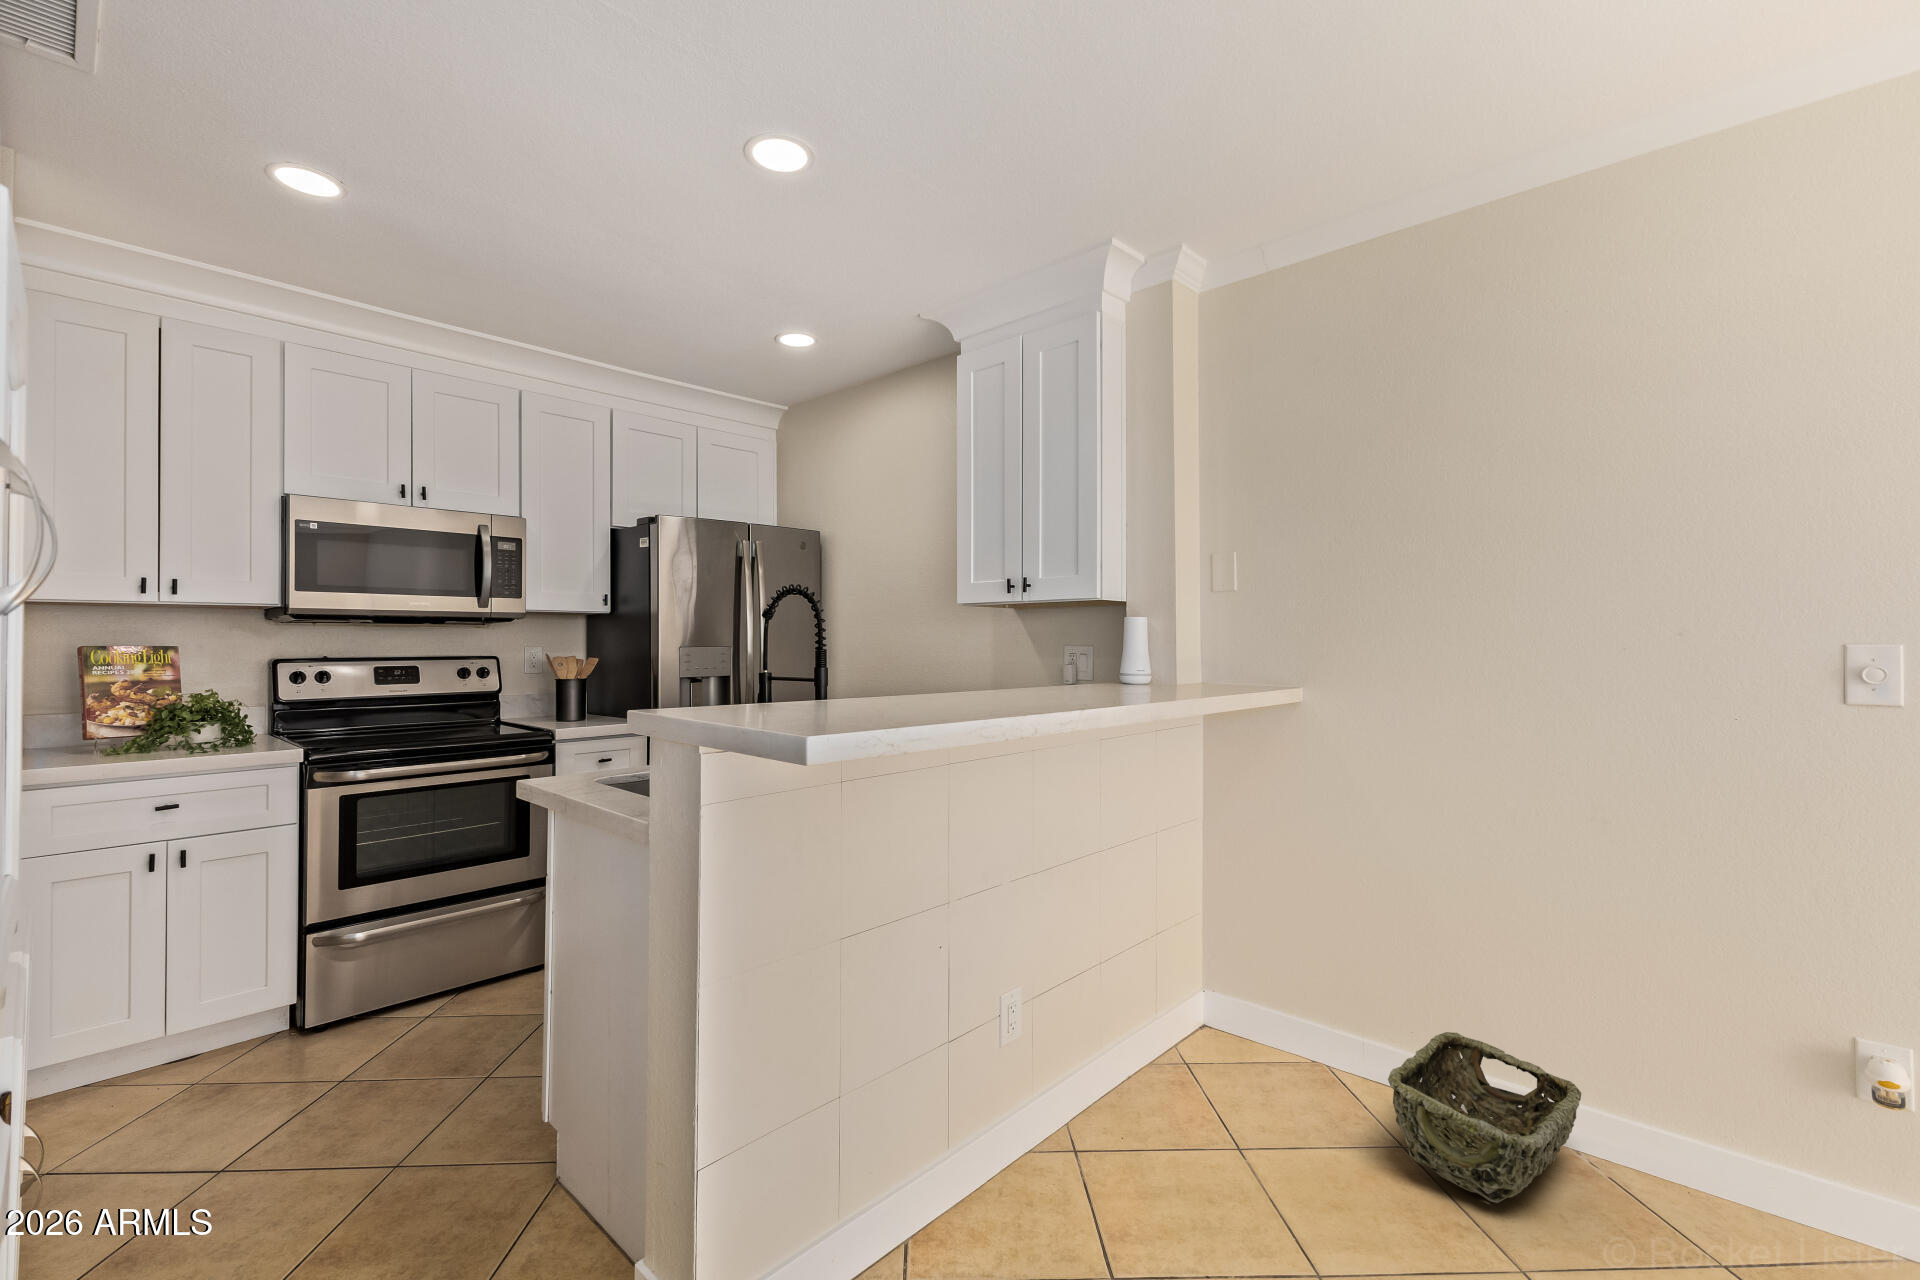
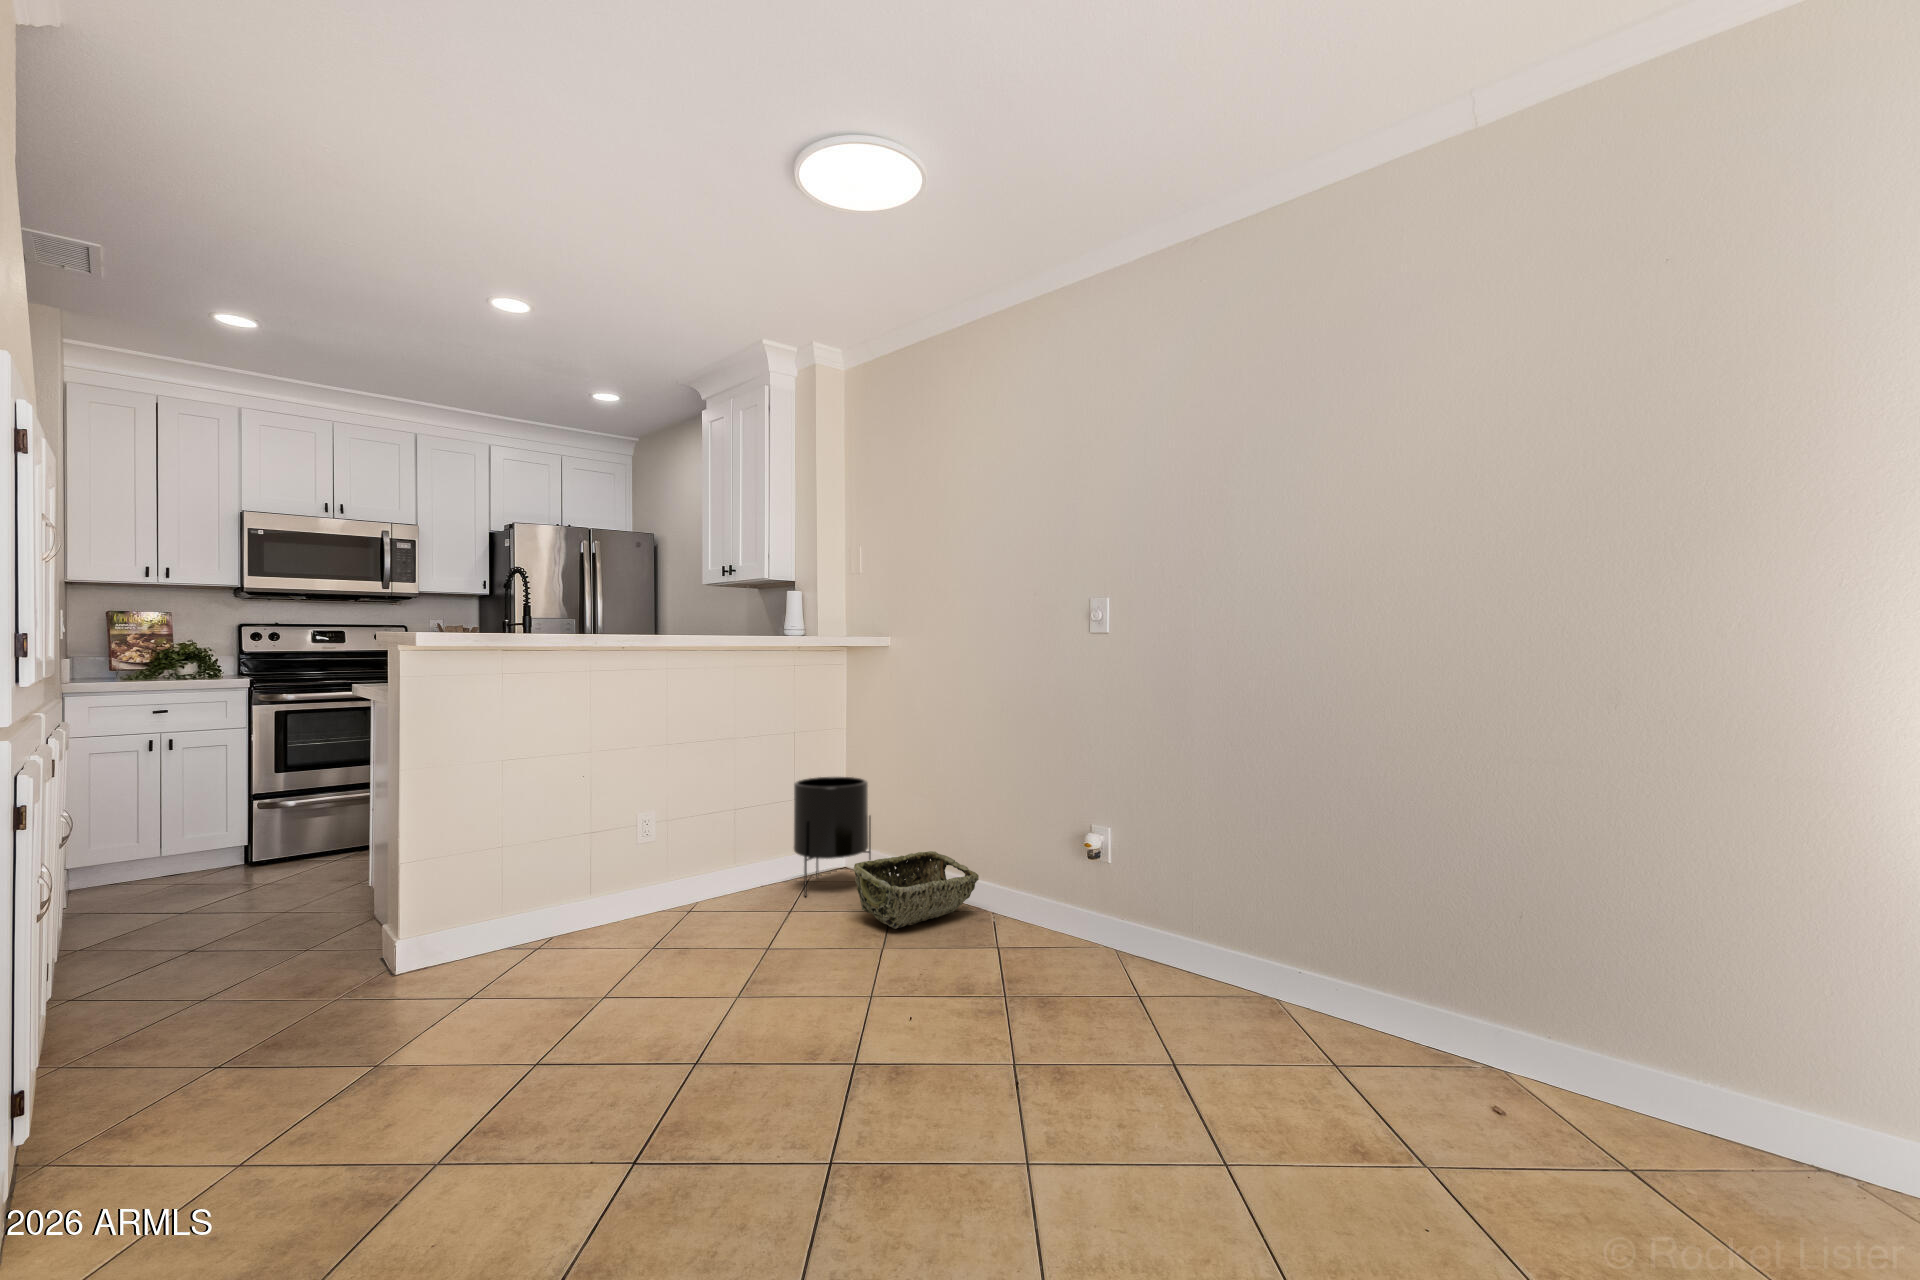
planter: none [1185,895,1311,1106] -> present [793,777,871,896]

